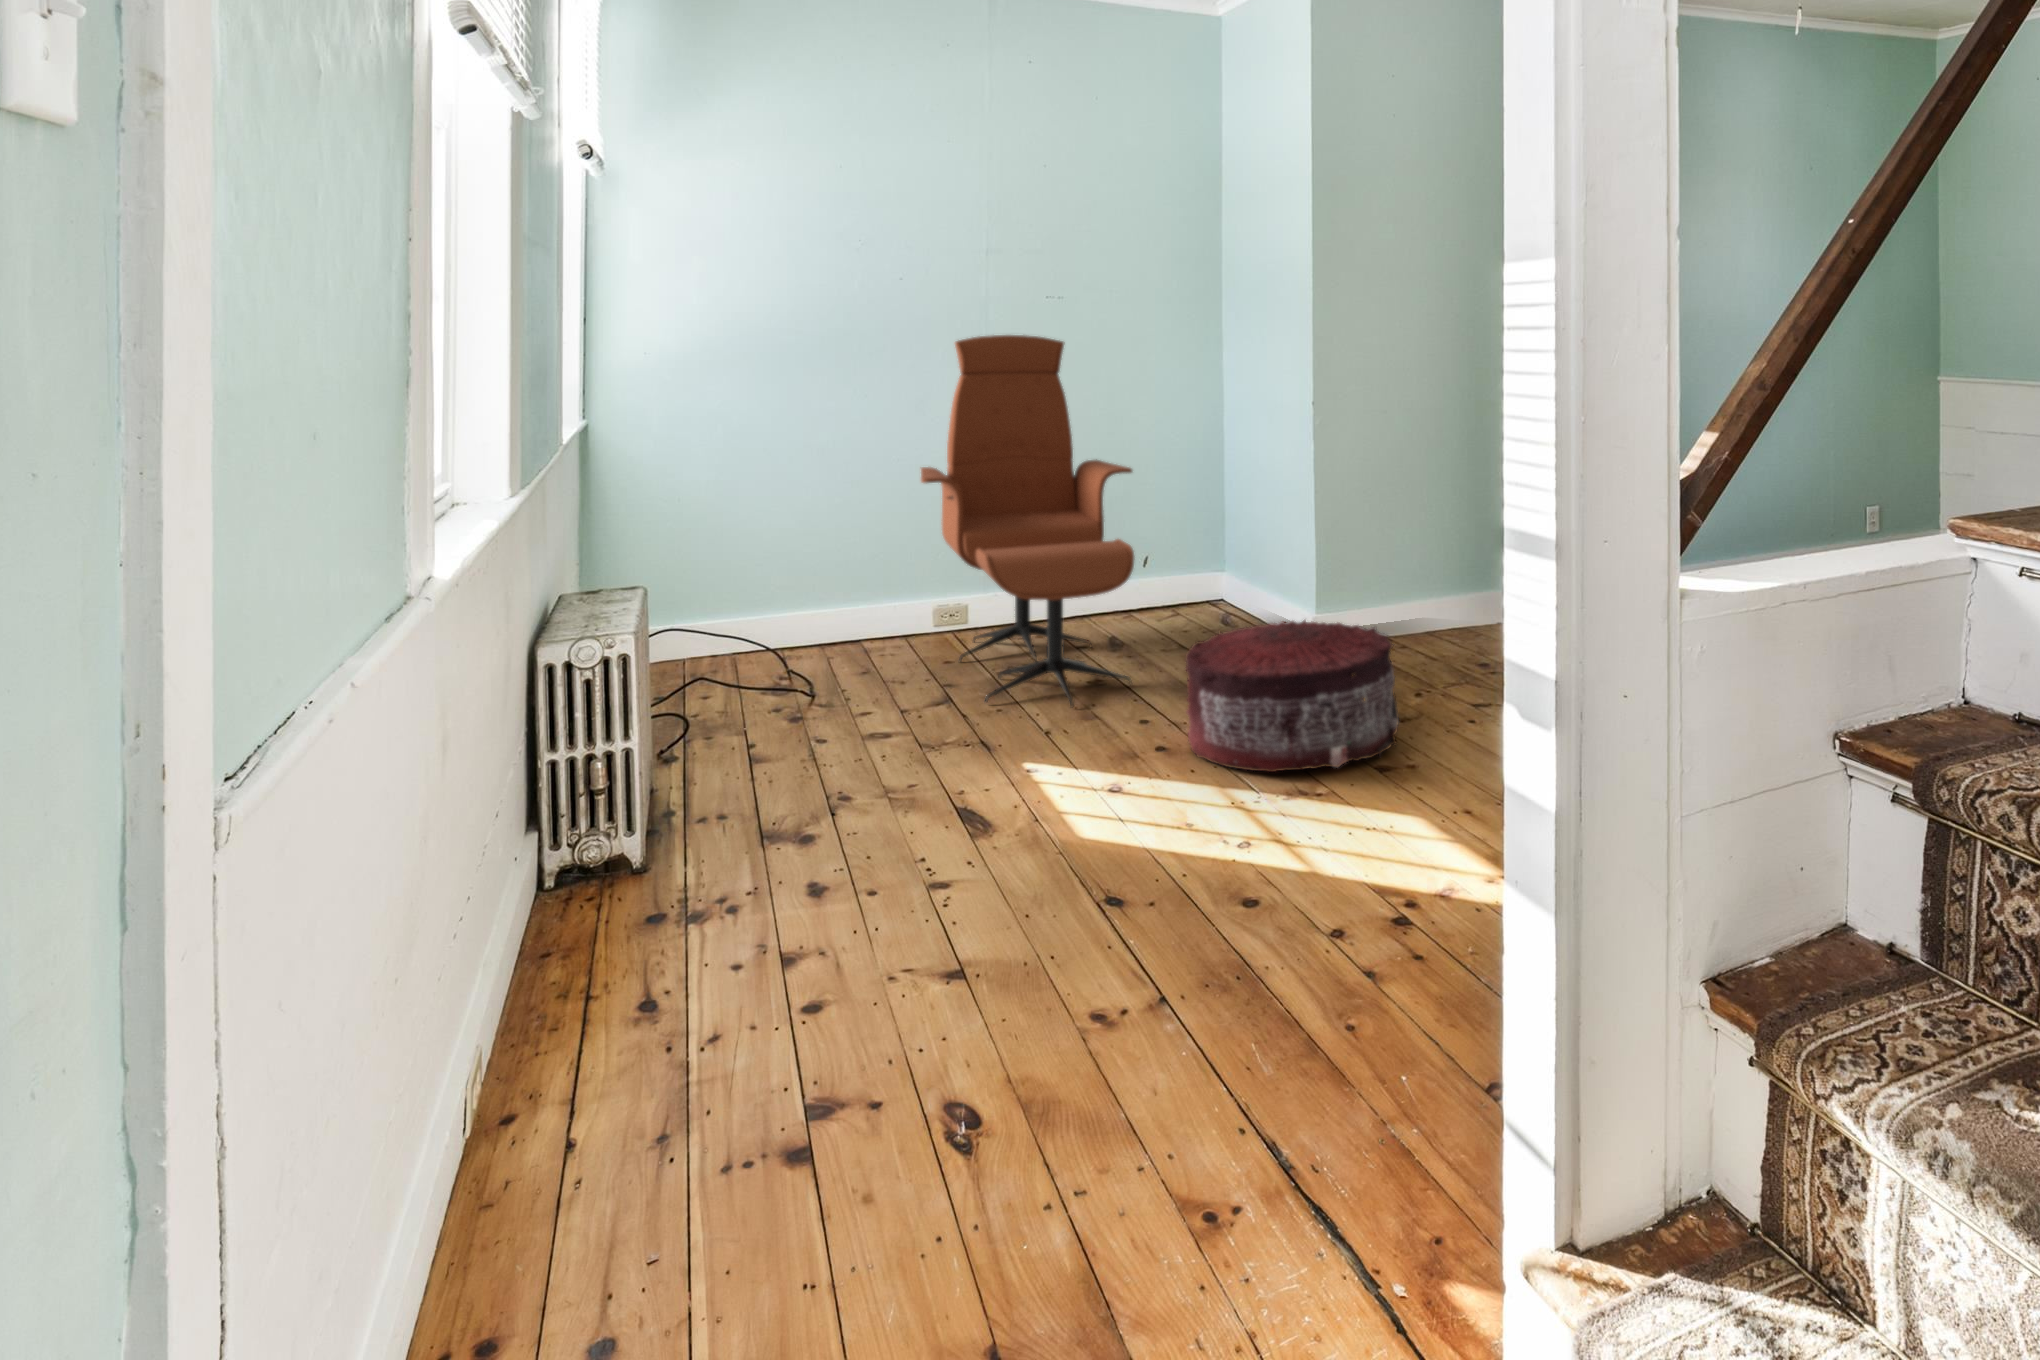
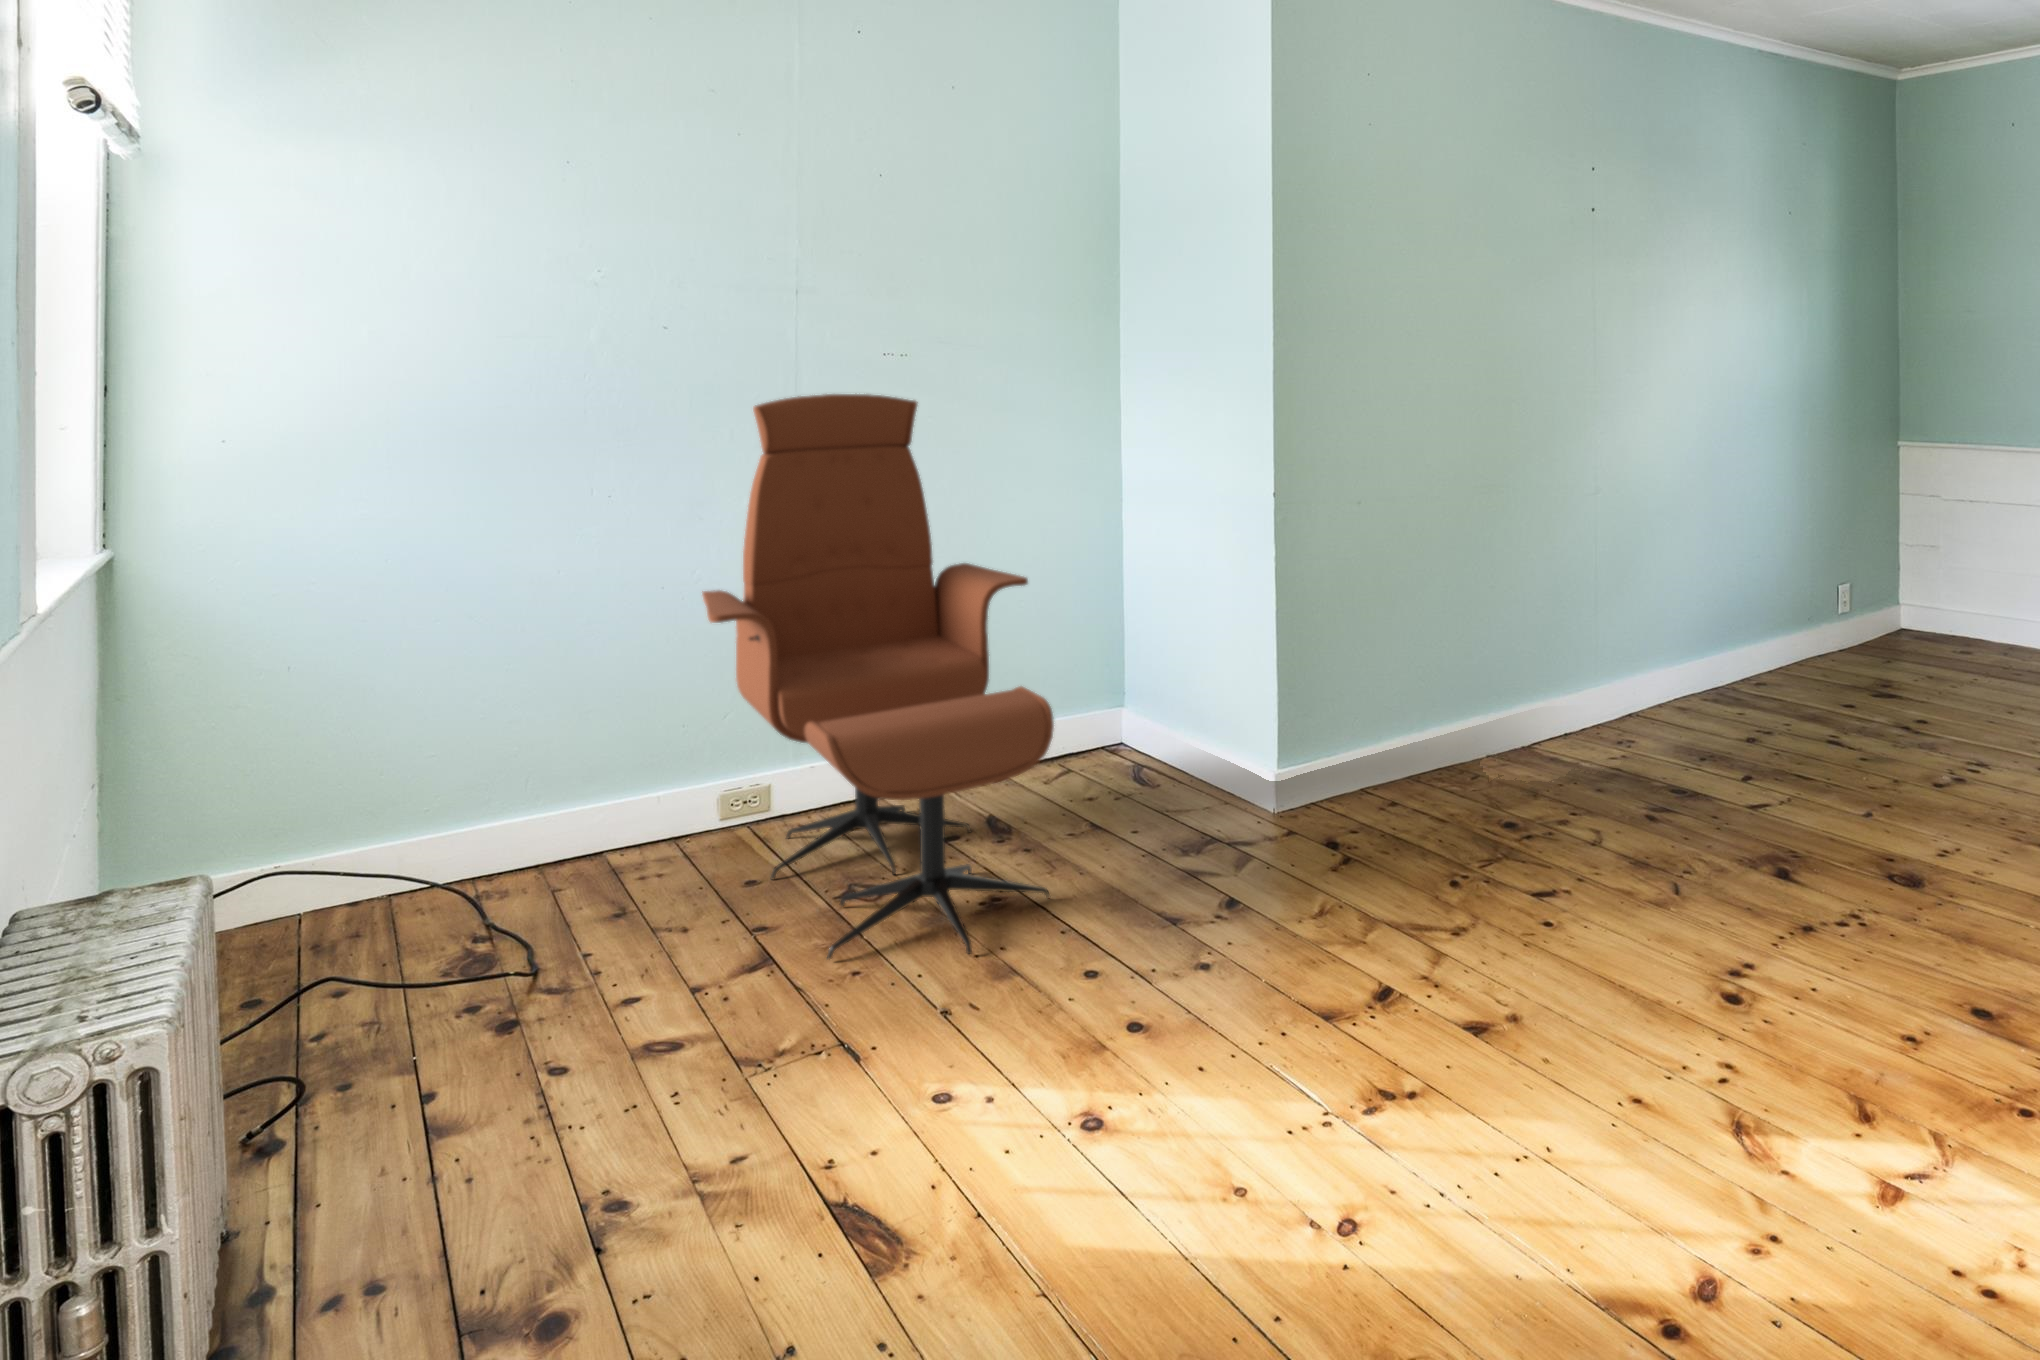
pouf: present [1185,620,1399,772] -> none [1164,793,1483,1061]

